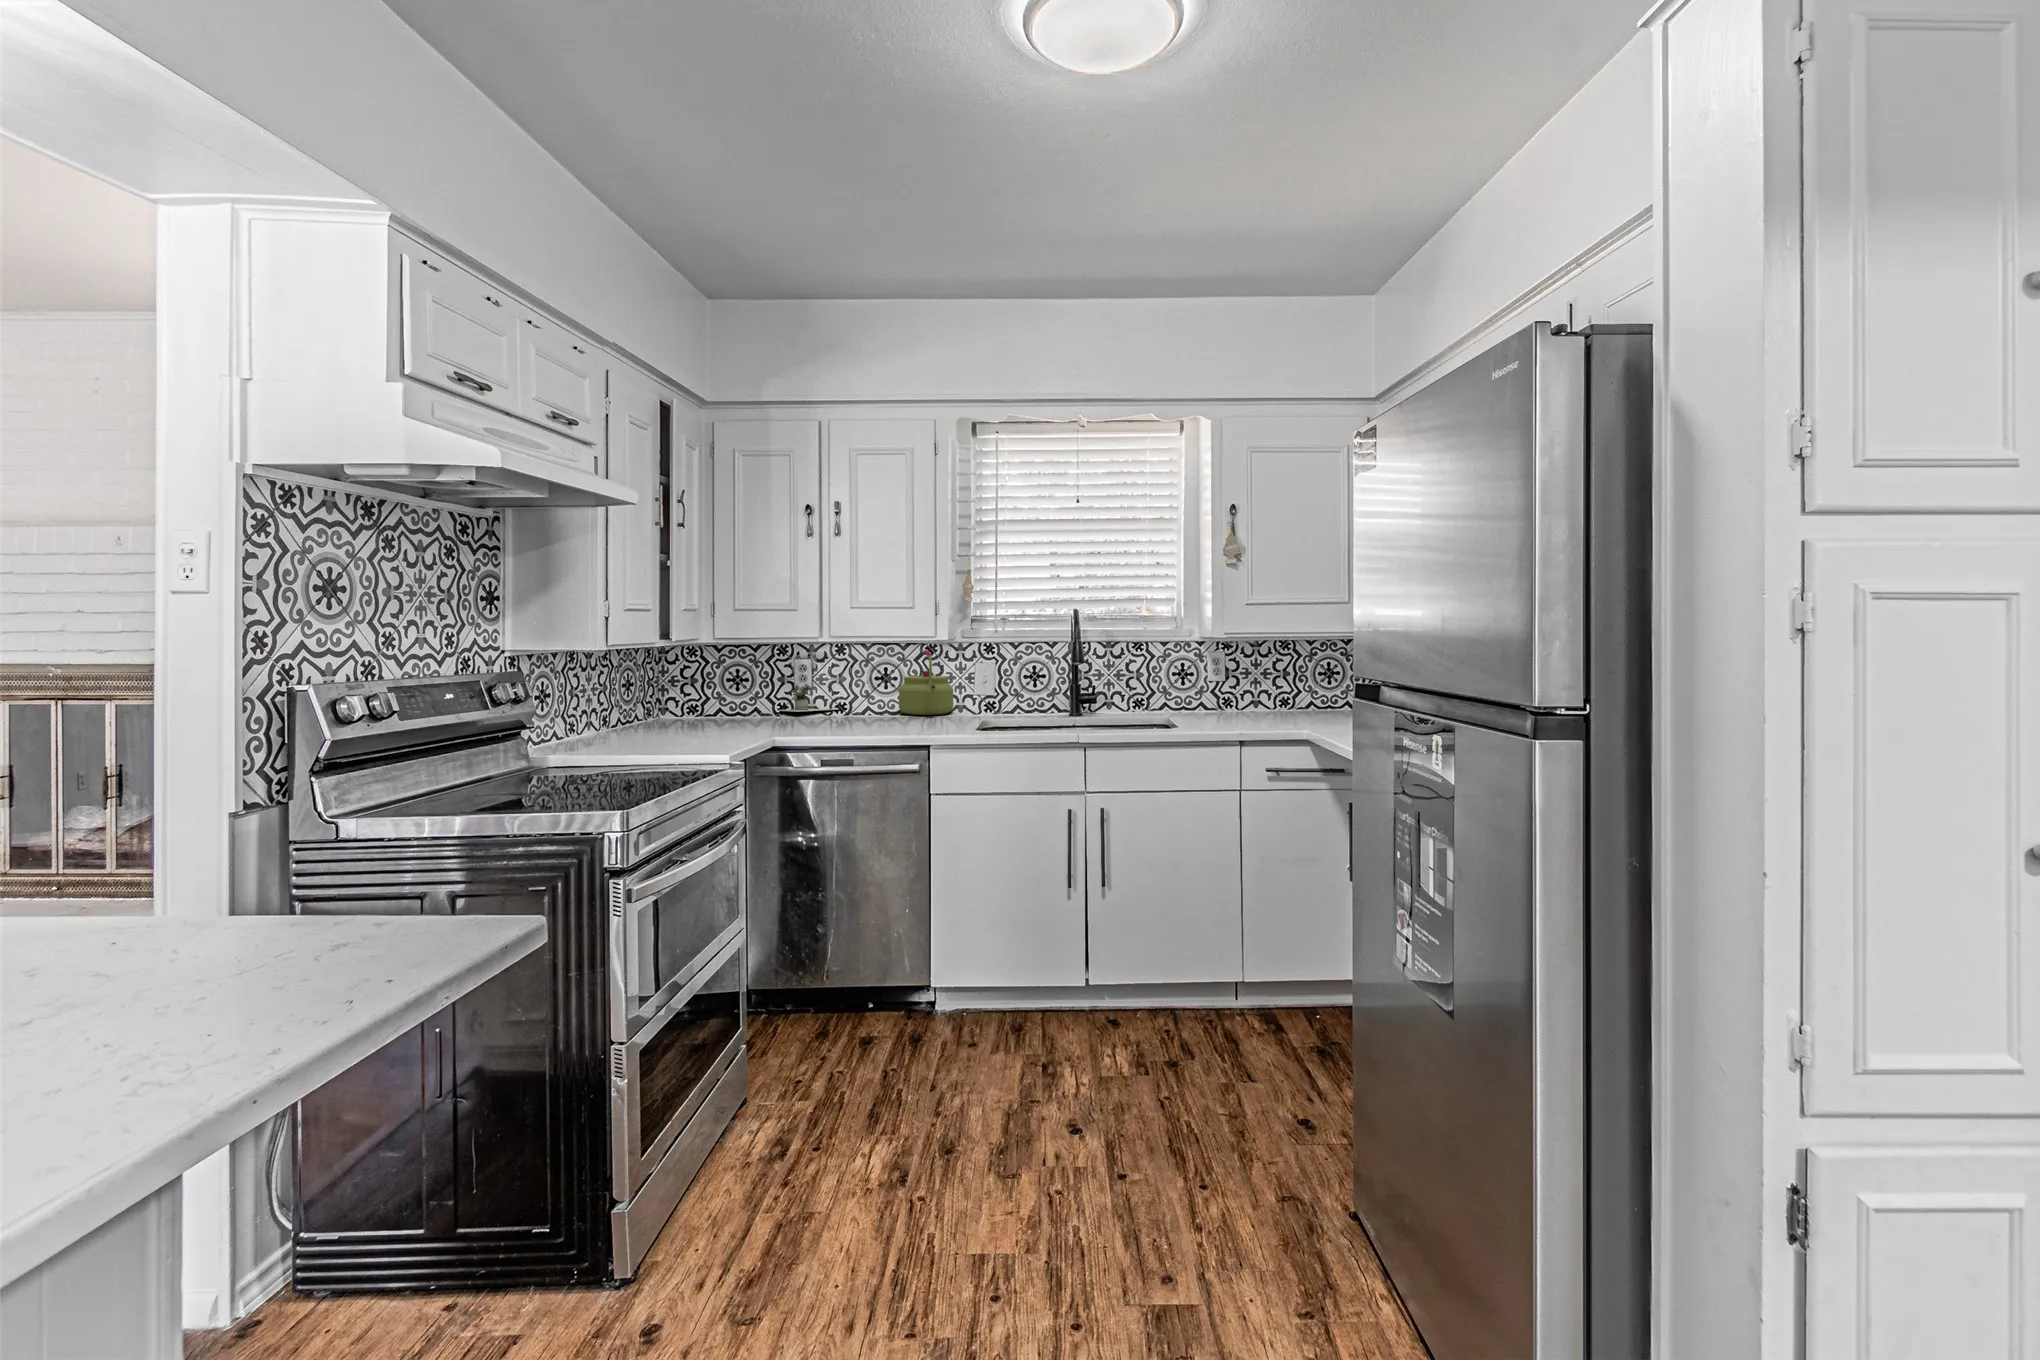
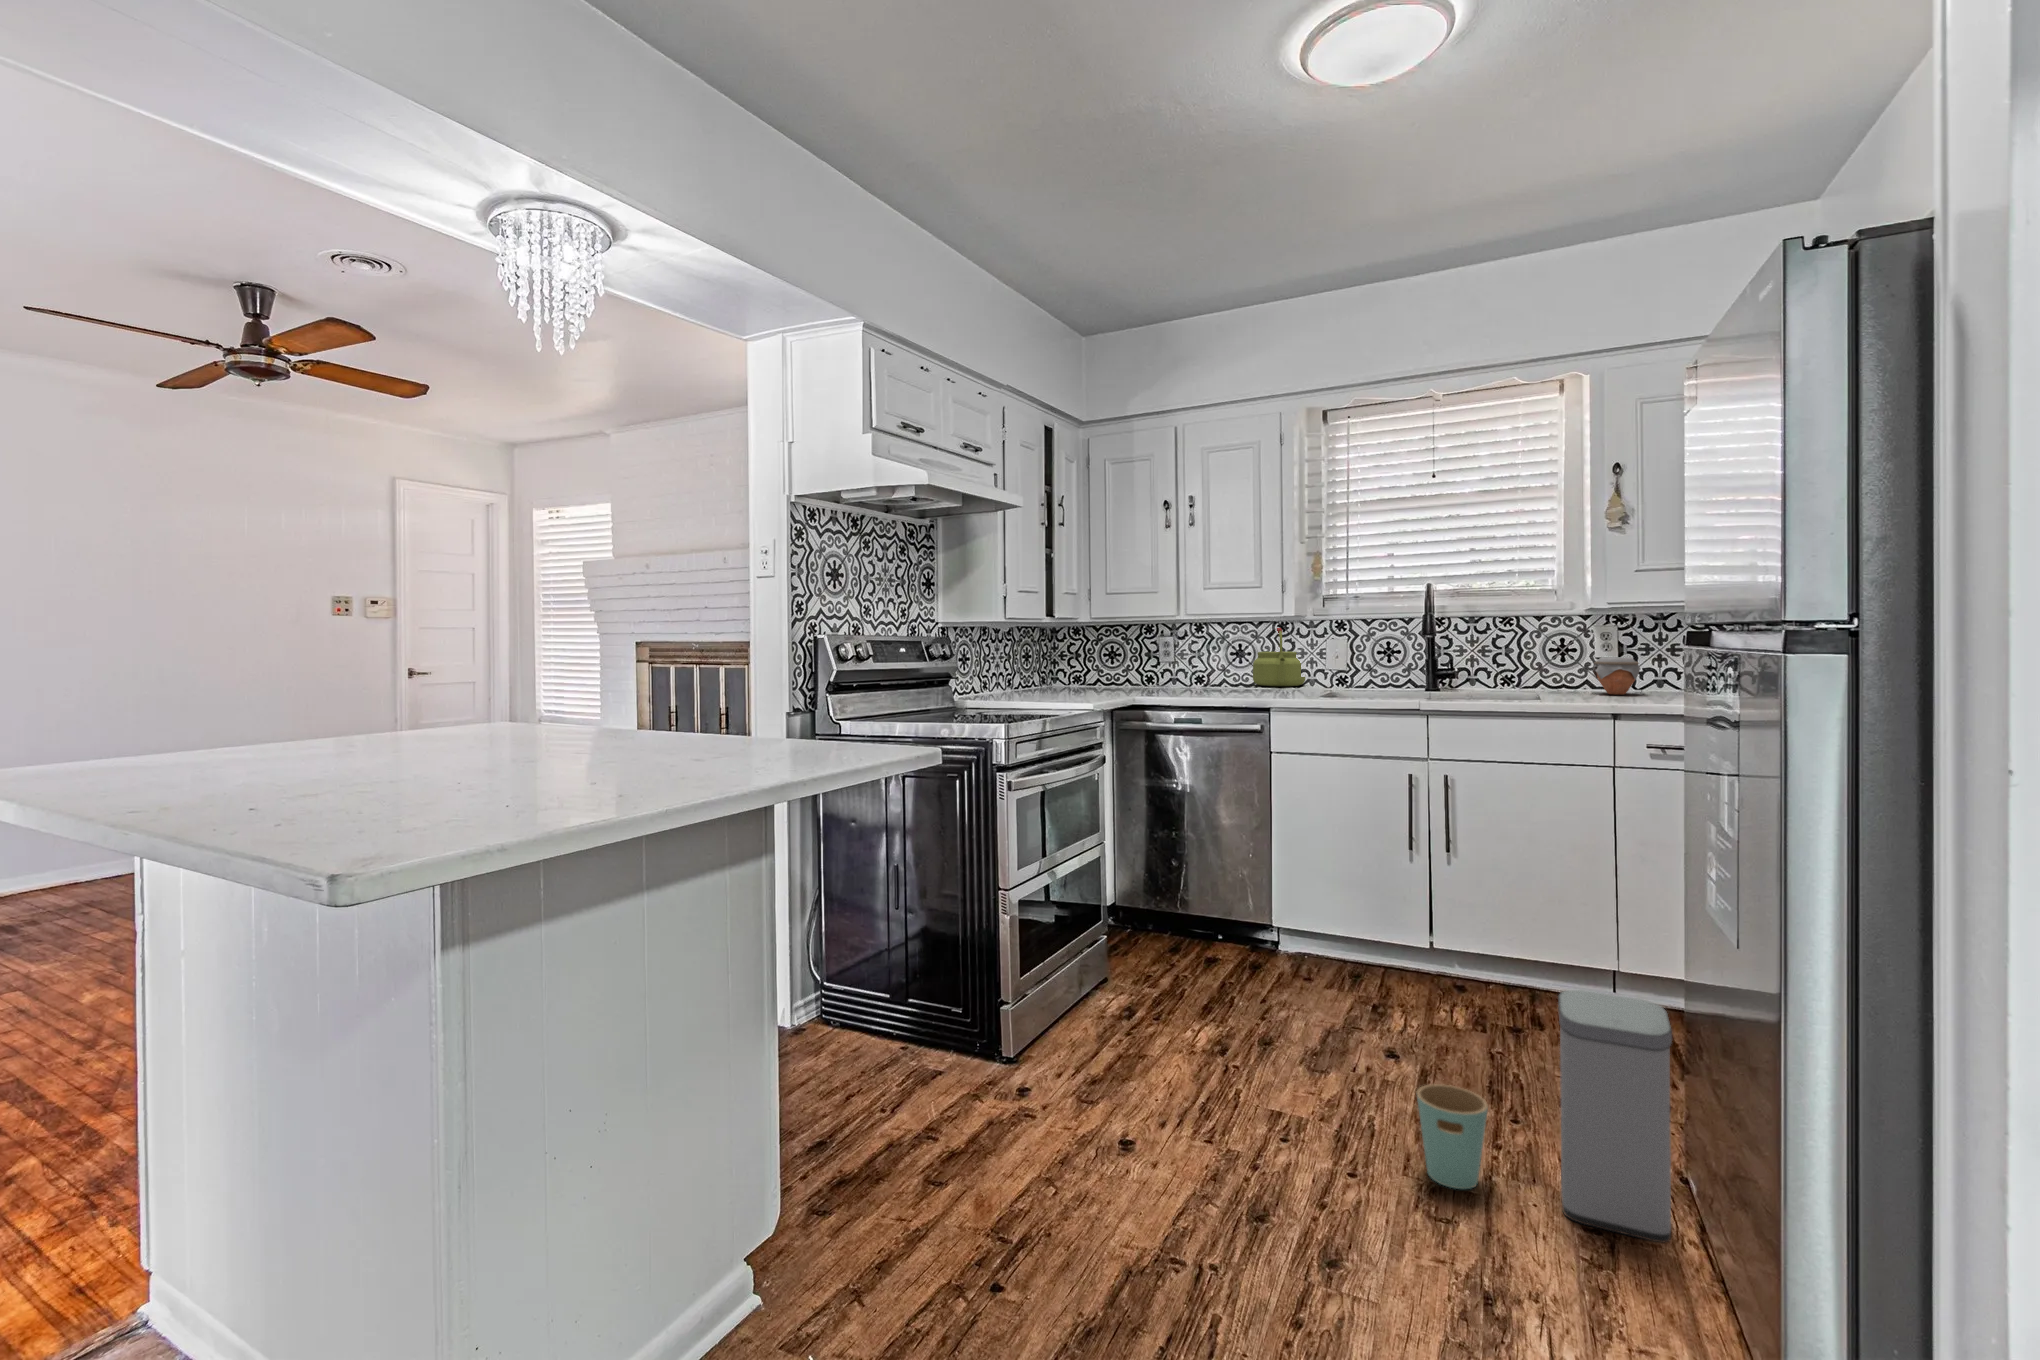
potted plant: present [779,683,837,712] -> none [1144,658,1220,682]
jar: none [1212,684,1248,720] -> present [1593,657,1640,695]
trash can: none [1138,1065,1370,1311] -> present [1416,990,1672,1243]

